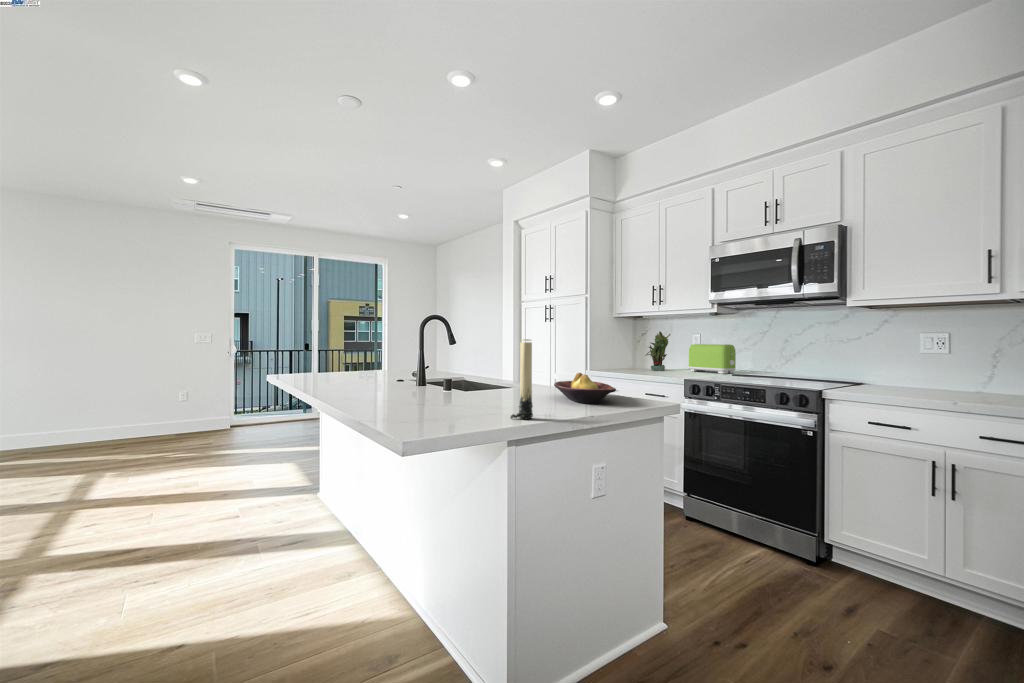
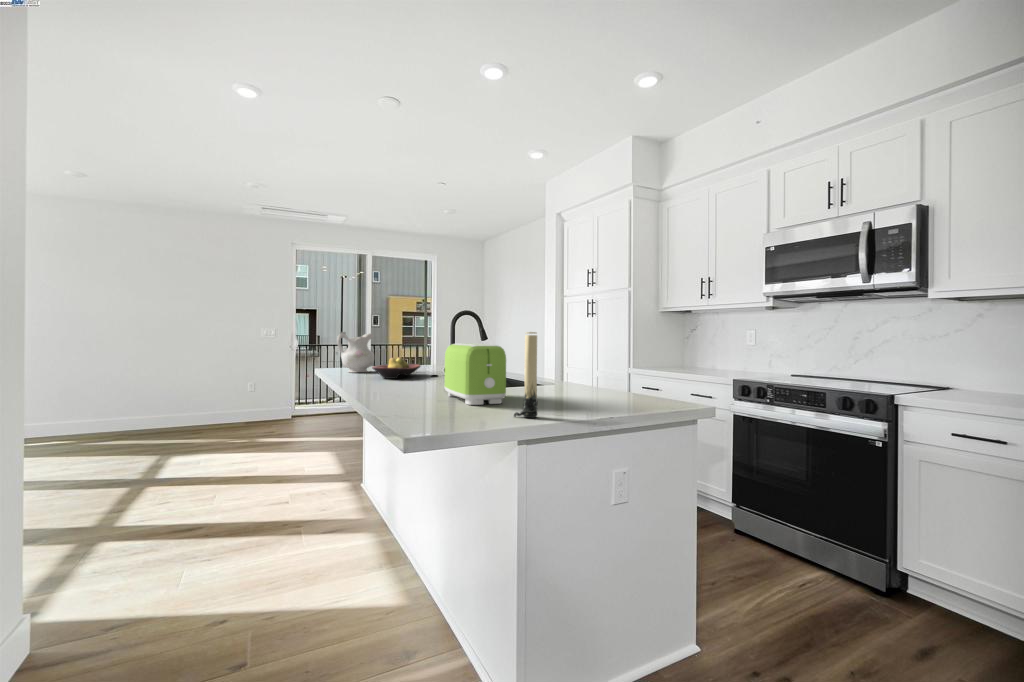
potted plant: present [645,331,670,371] -> none [693,327,722,370]
ceramic pitcher: none [300,337,339,379] -> present [337,332,374,372]
toaster: present [689,344,736,374] -> present [445,344,506,405]
fruit bowl: present [554,373,616,404] -> present [372,357,420,379]

